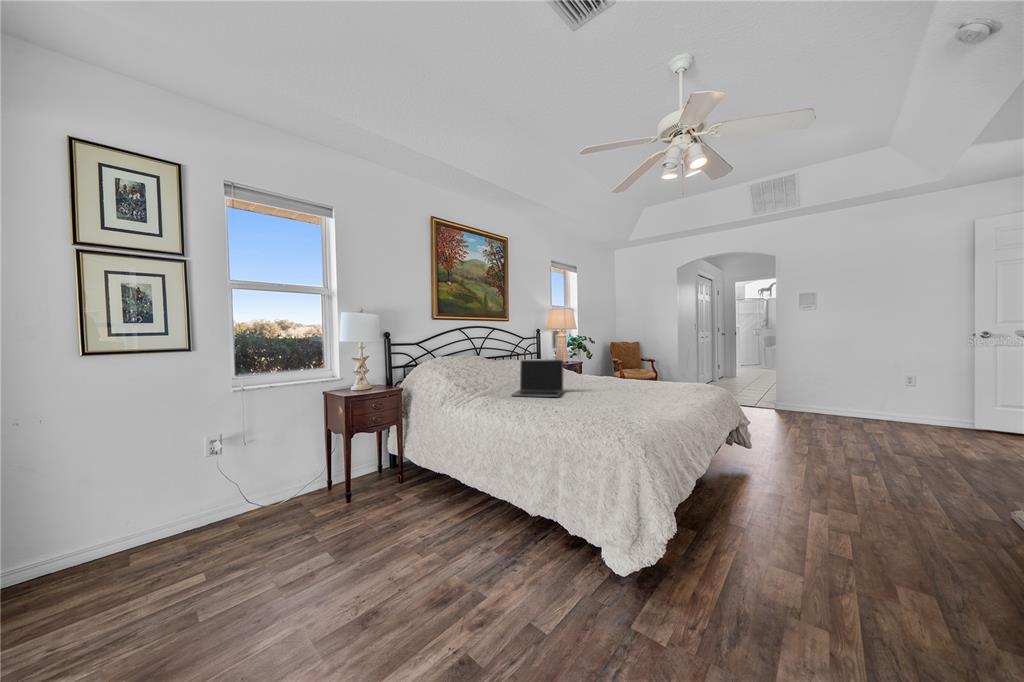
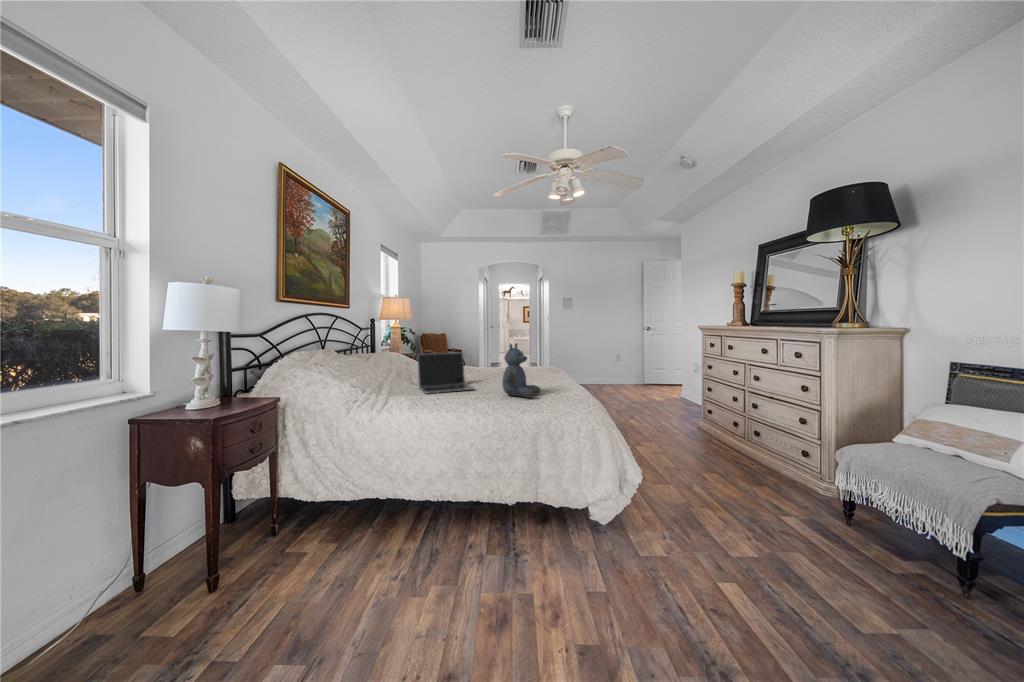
stuffed bear: none [562,350,610,411] -> present [502,343,541,398]

